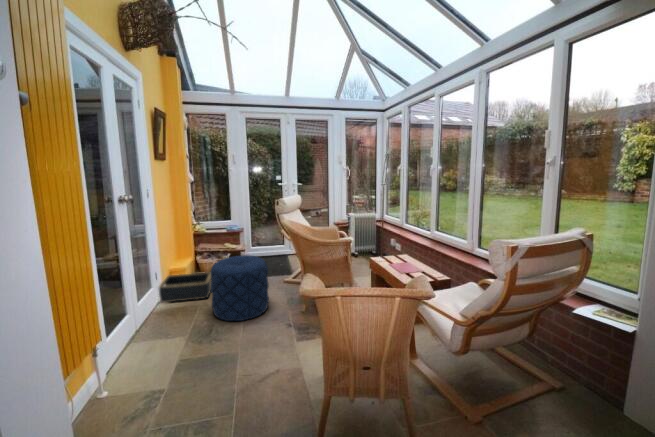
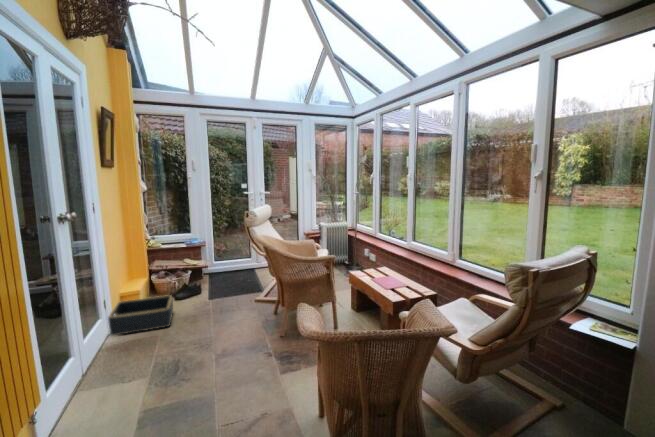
pouf: present [210,255,269,321] -> none [174,276,243,354]

